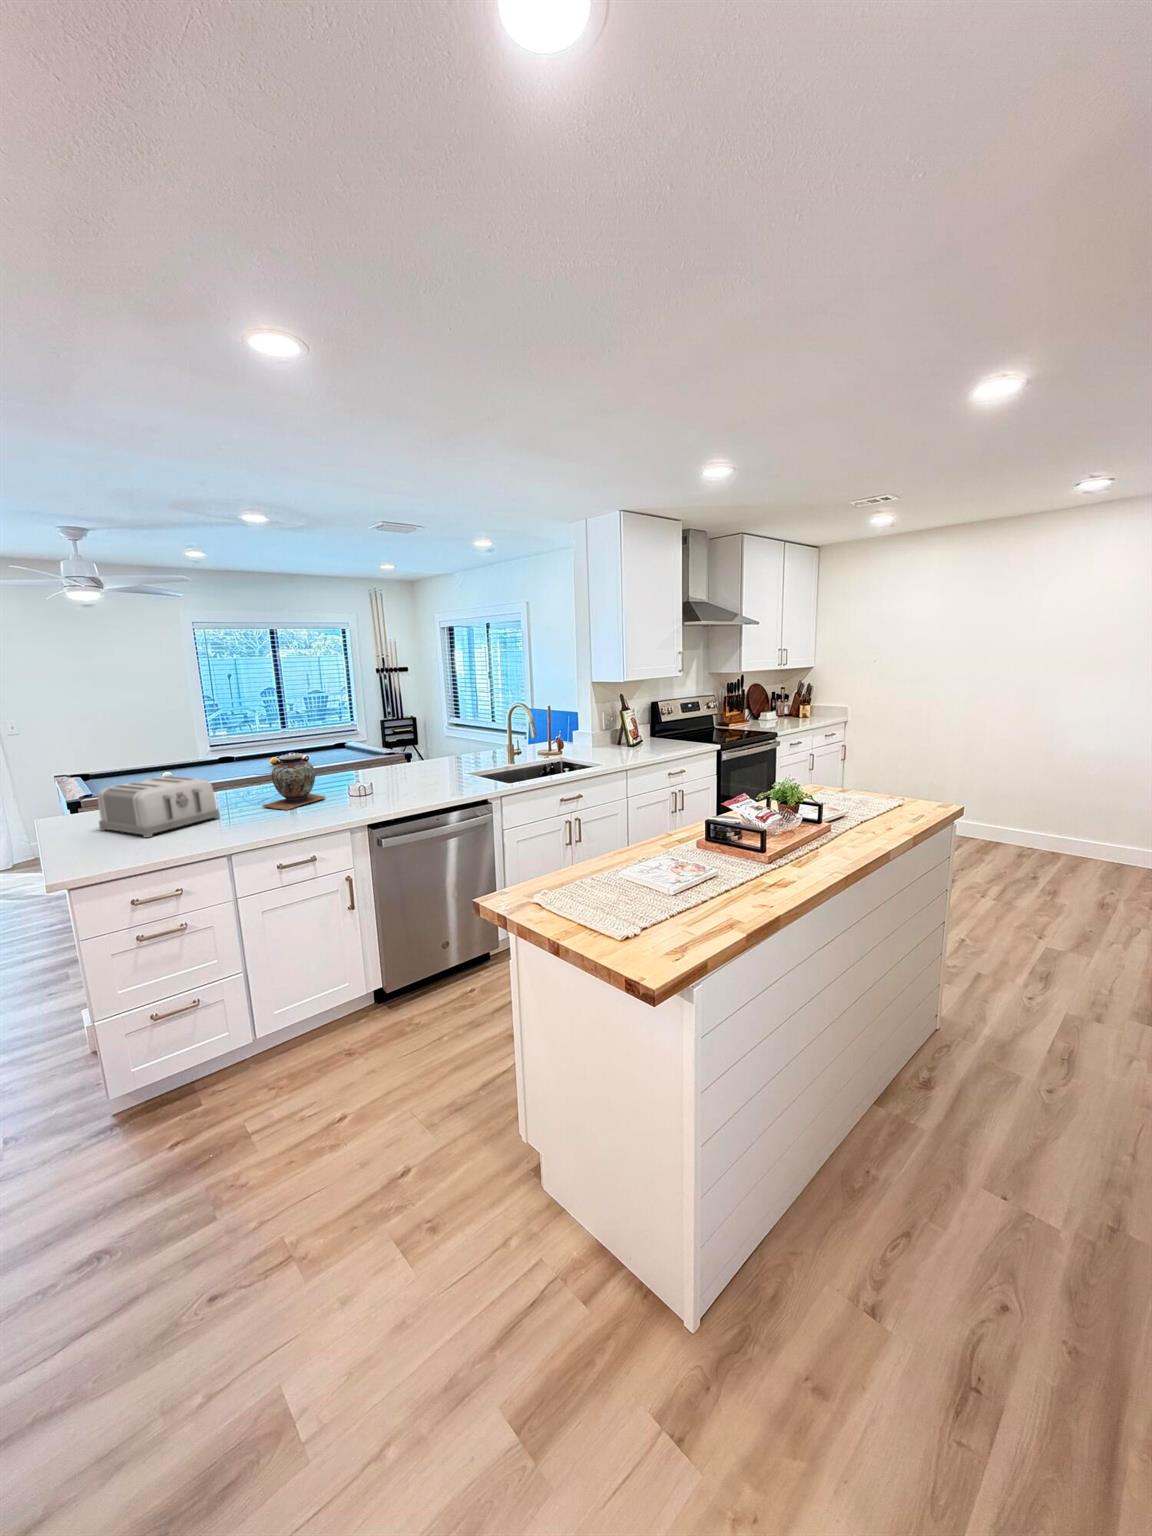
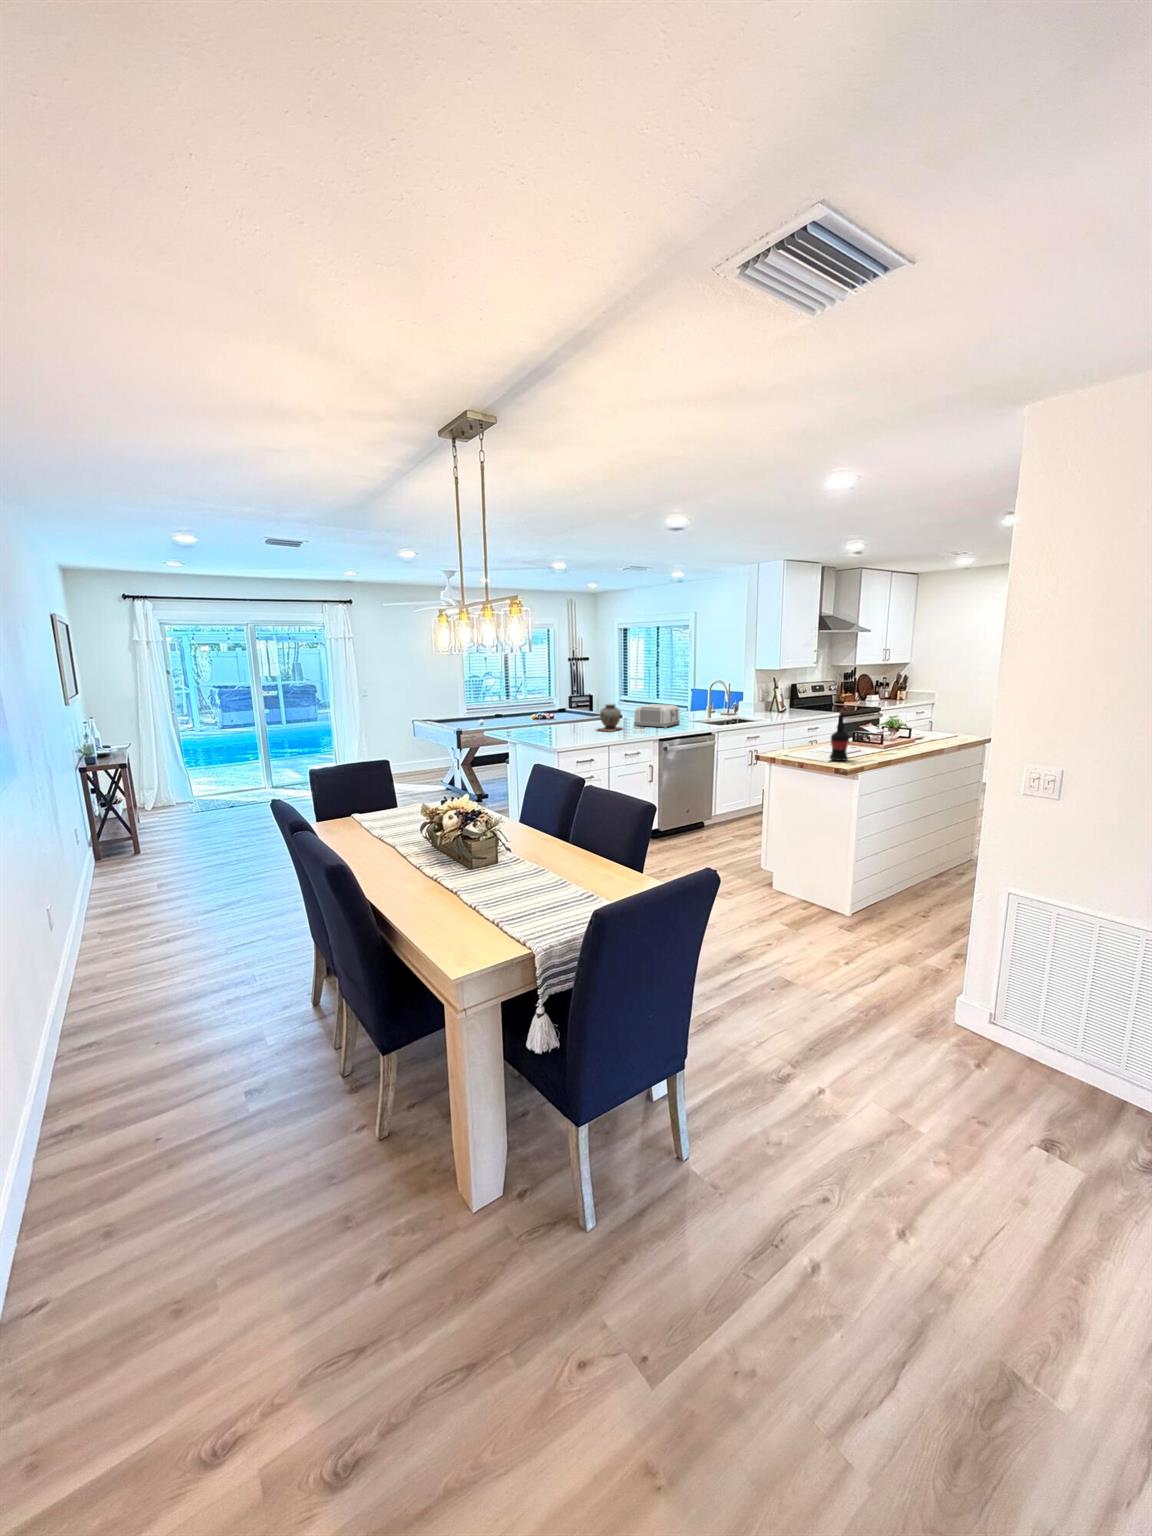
toaster: present [98,776,220,837] -> present [634,704,679,728]
wine bottle: none [625,806,672,939] -> present [830,711,849,761]

